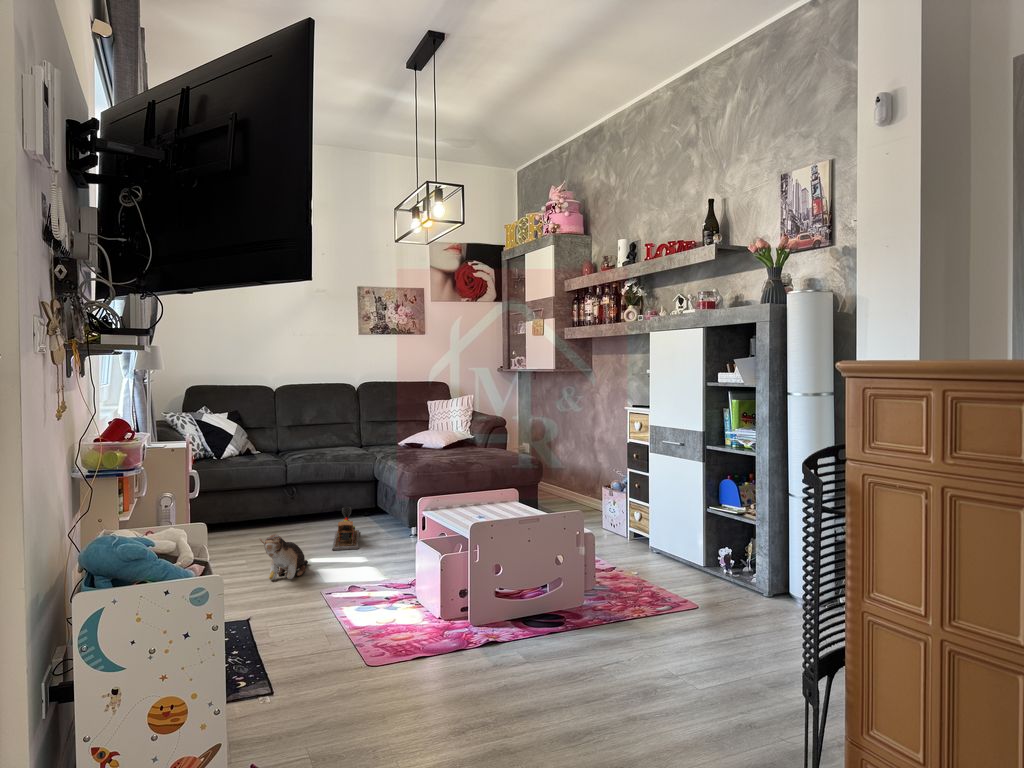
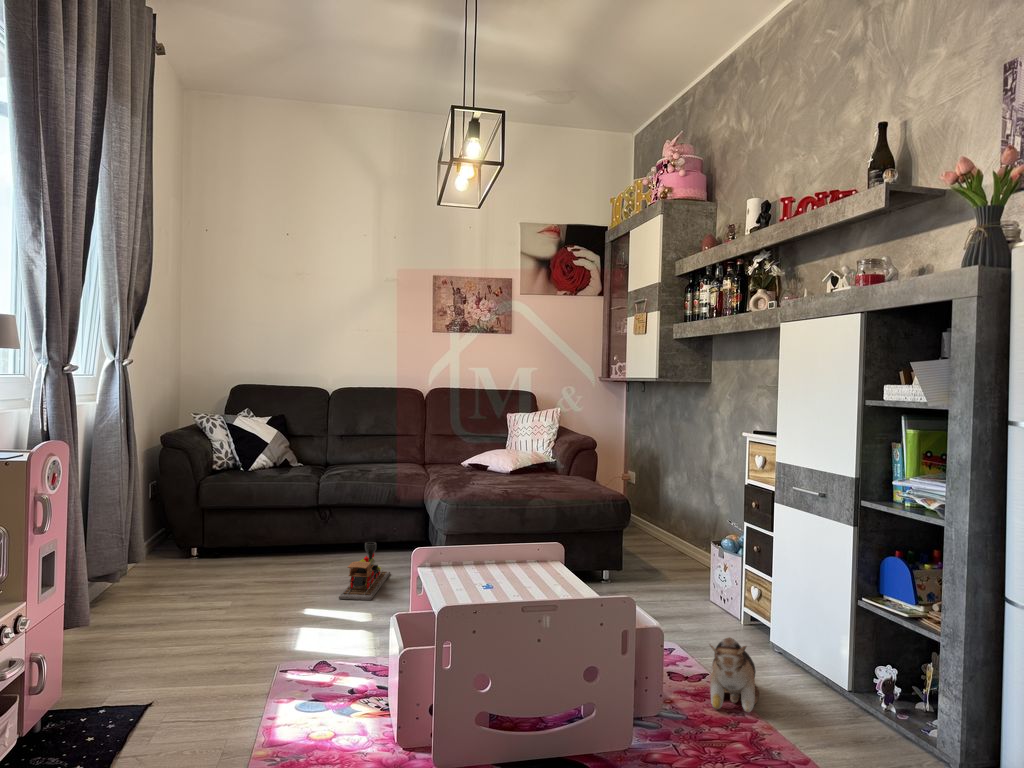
plush toy: present [260,534,308,580] -> present [710,638,759,712]

